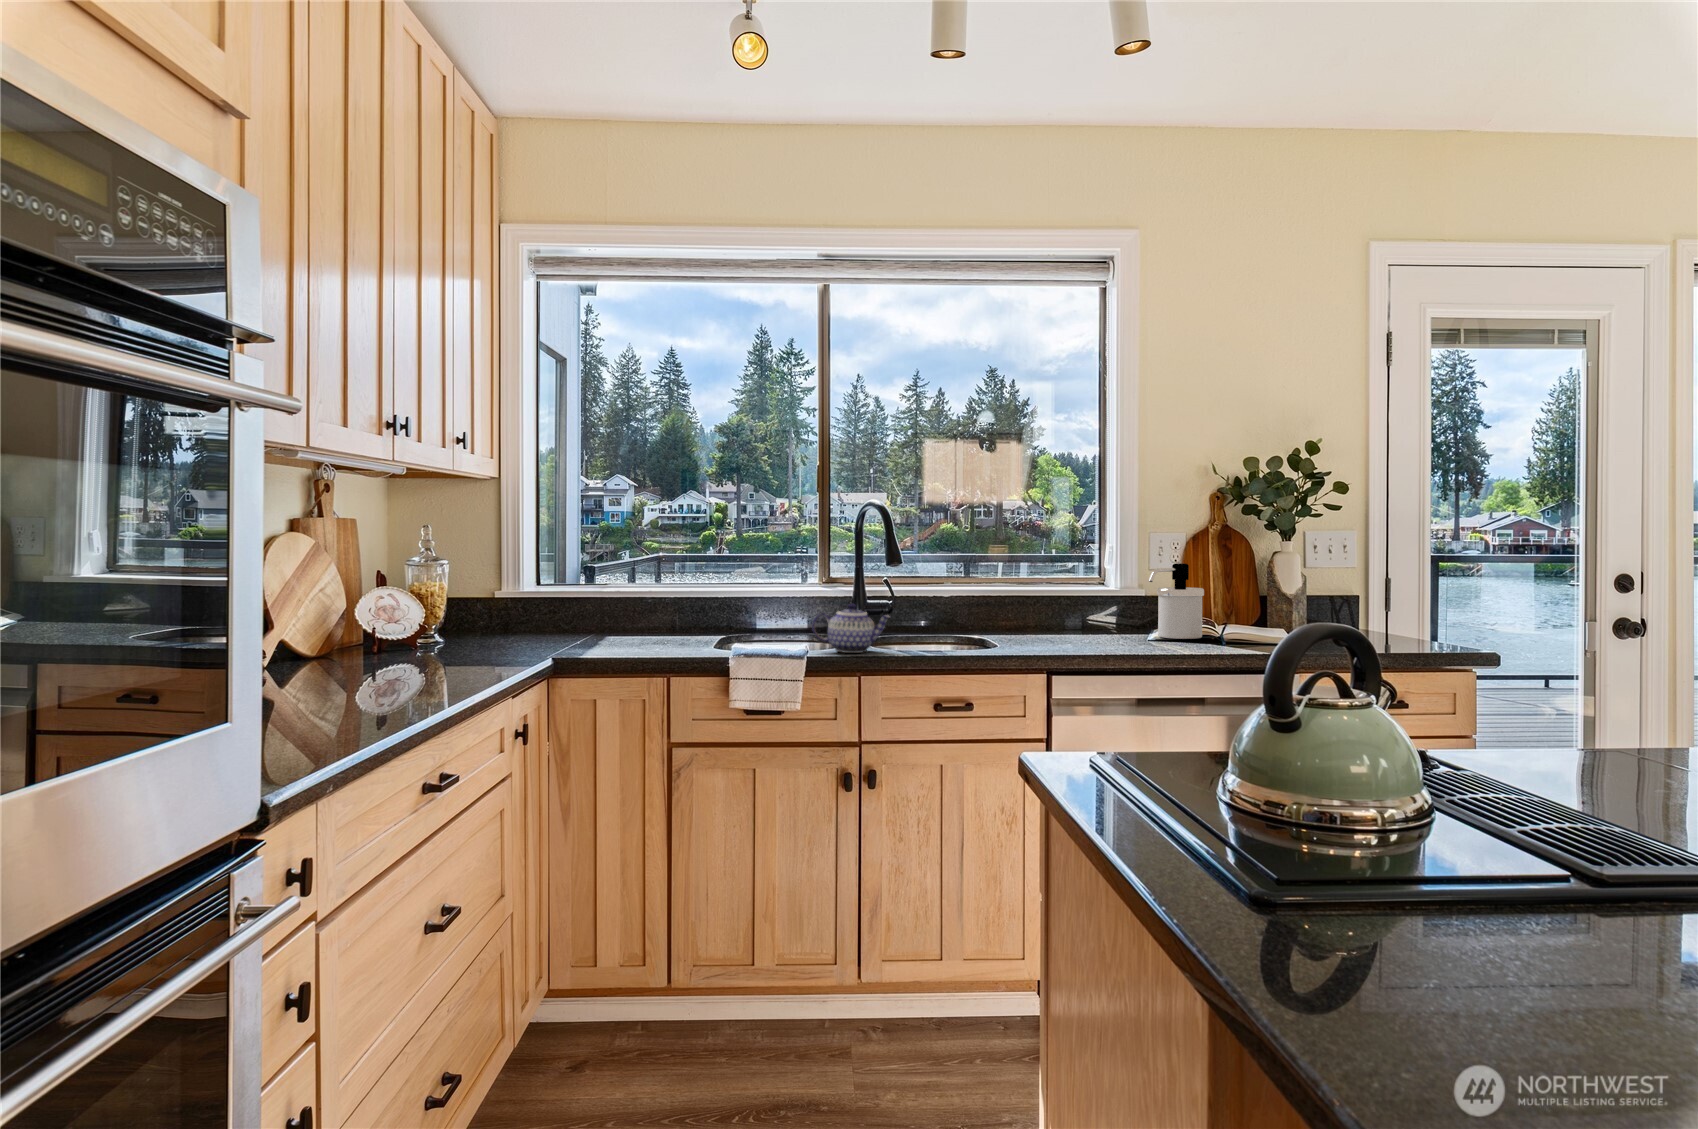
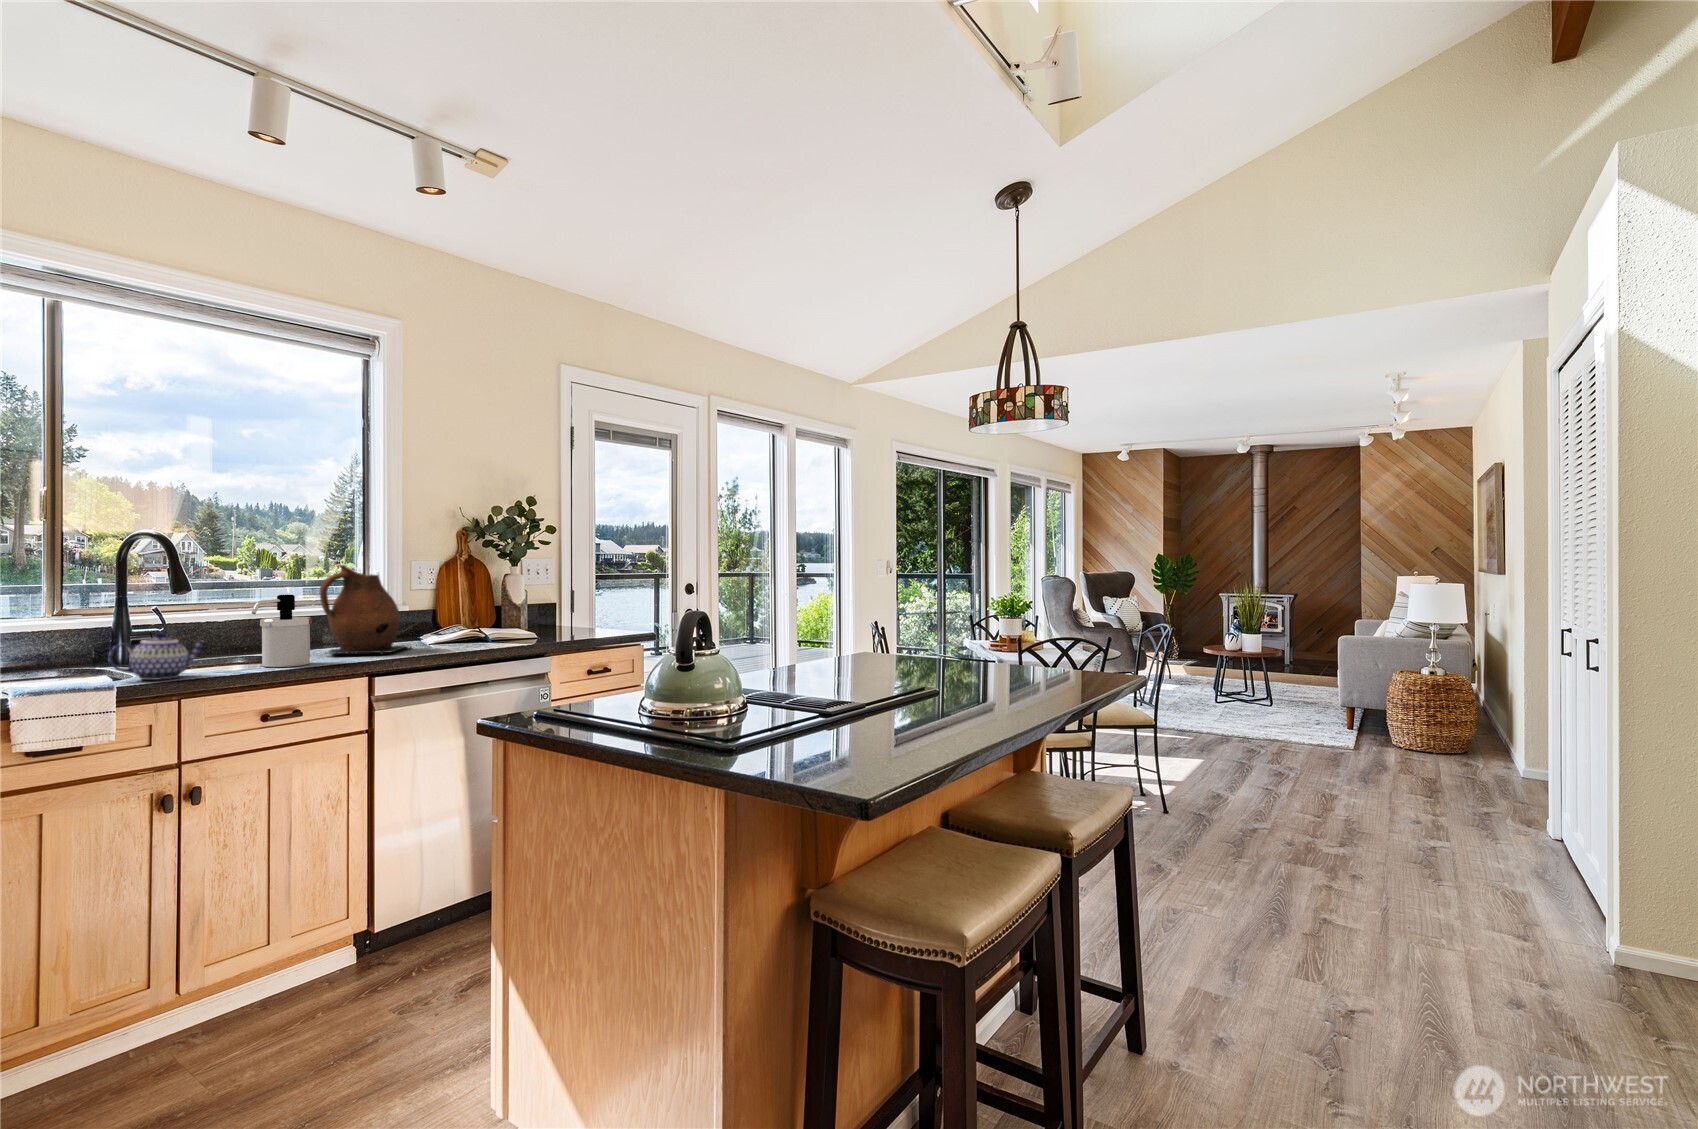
ceramic pitcher: none [1017,536,1121,647] -> present [320,565,411,654]
soap dispenser: present [1149,563,1204,639] -> present [252,594,311,667]

